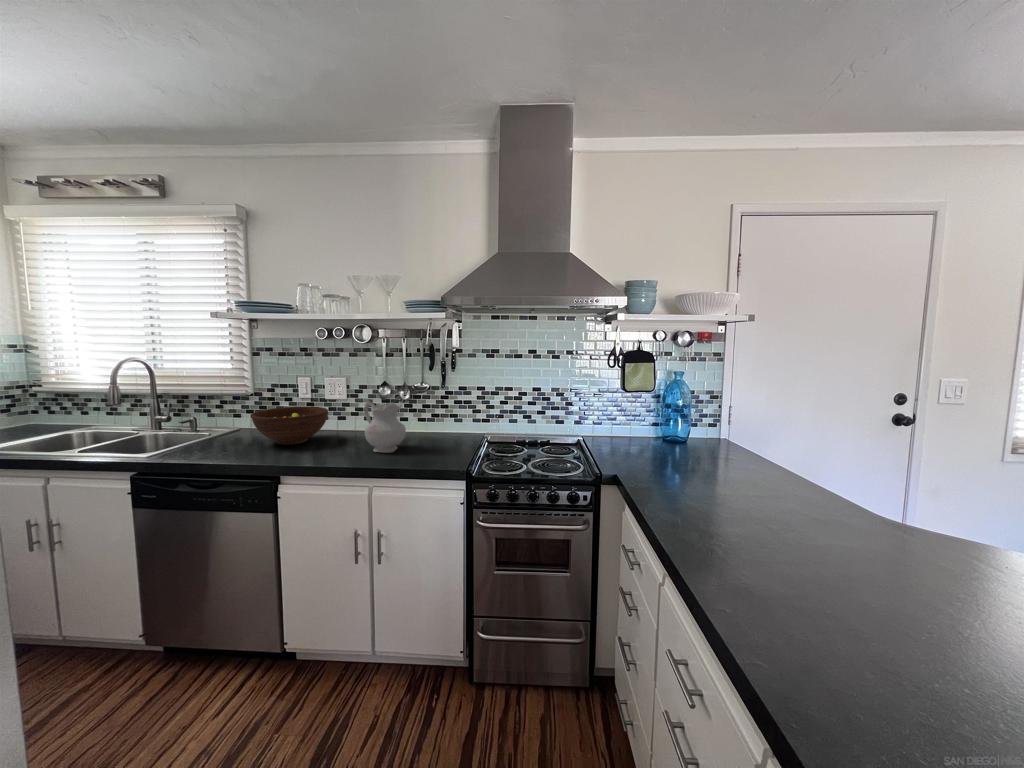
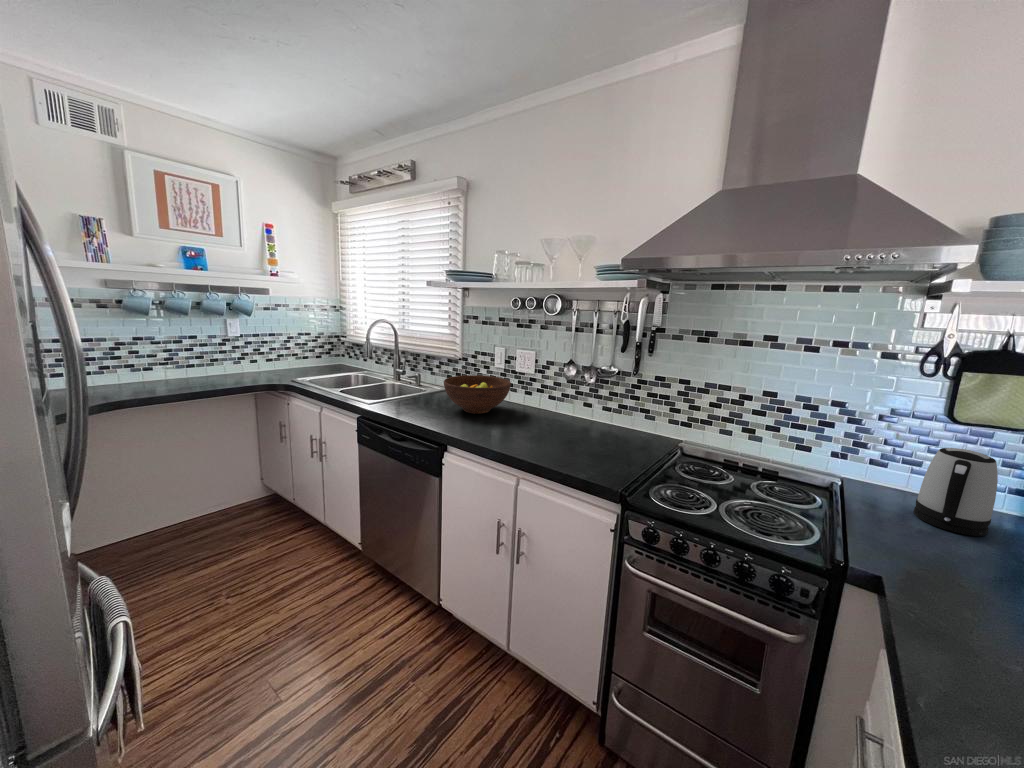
ceramic pitcher: present [365,399,406,453] -> none [531,379,576,443]
kettle: none [619,405,649,450] -> present [913,448,998,536]

